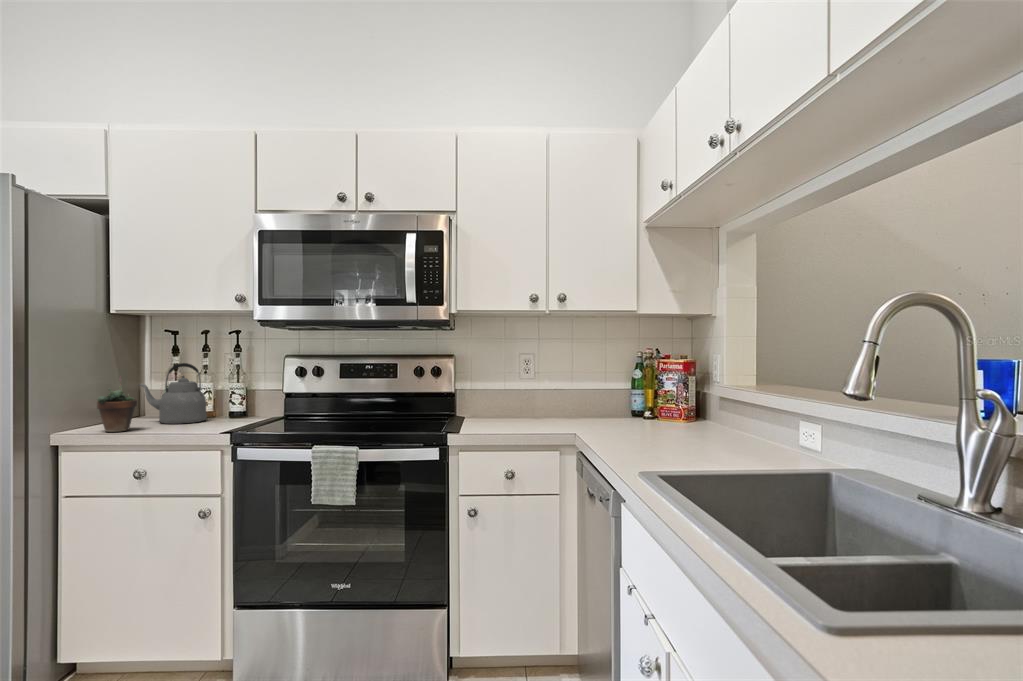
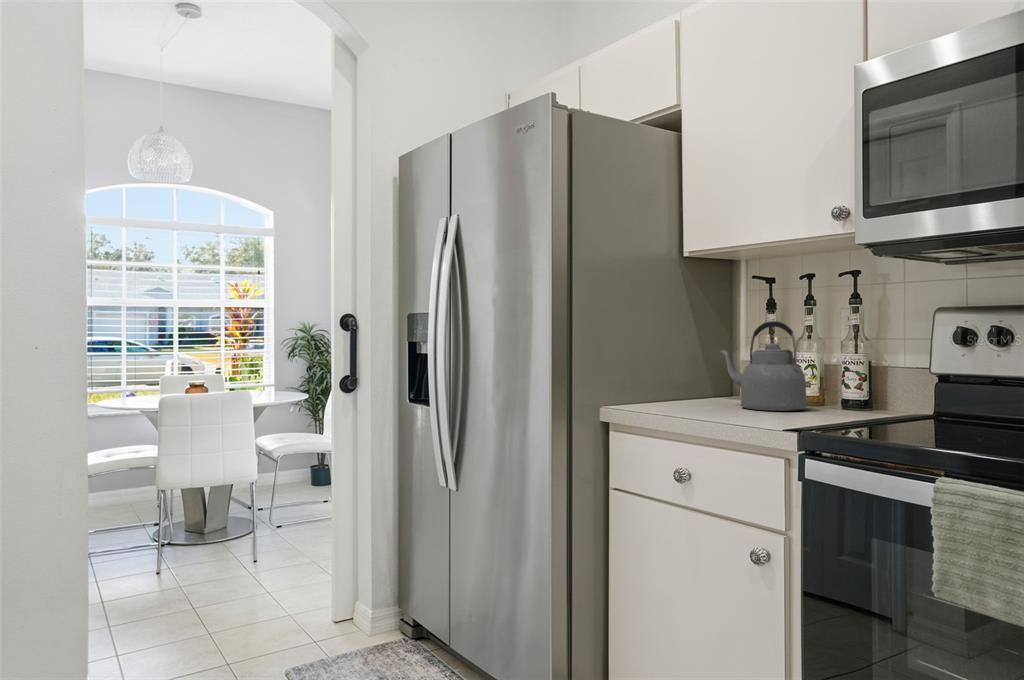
succulent plant: present [97,376,137,432] -> none [647,334,697,411]

